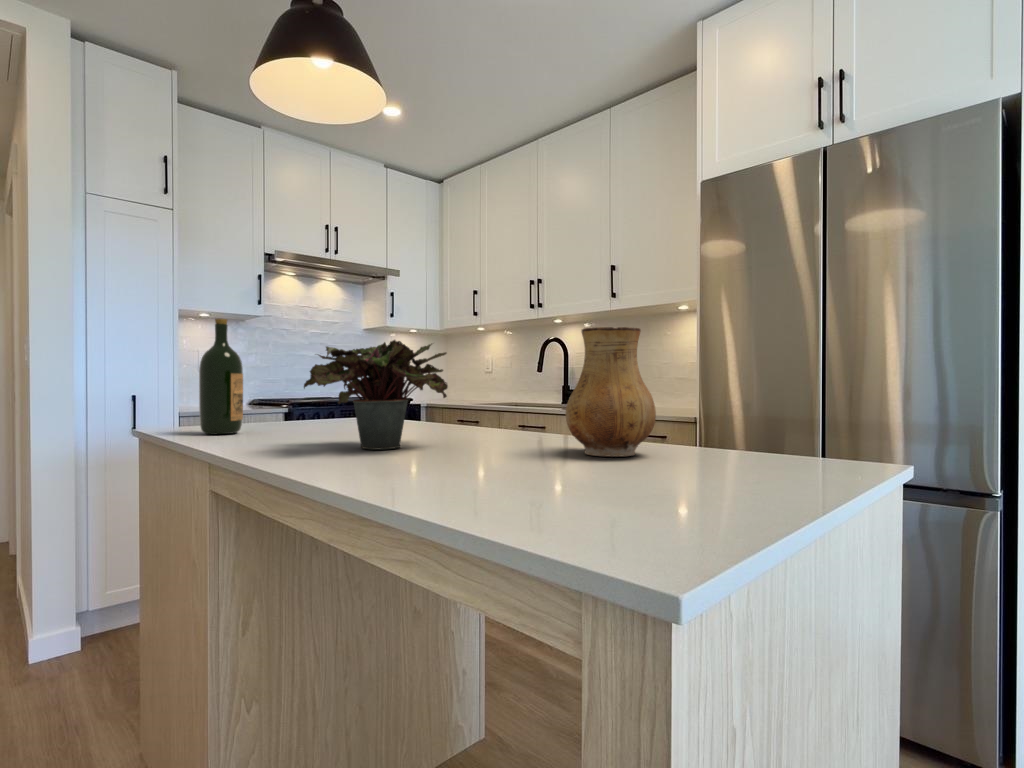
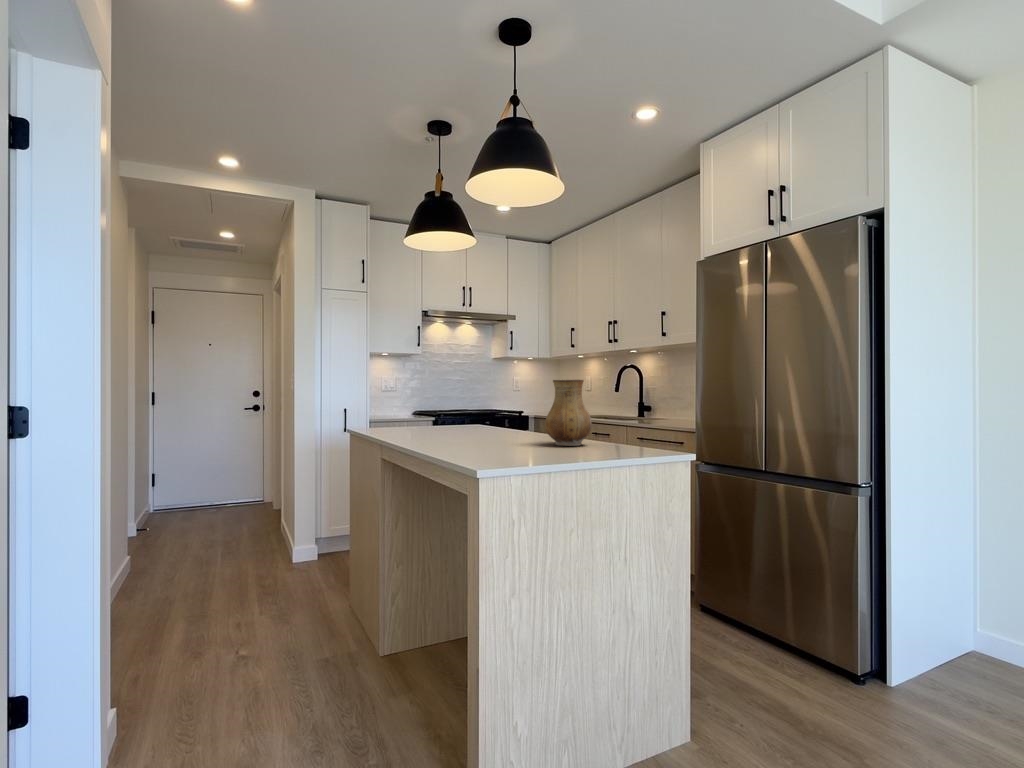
wine bottle: present [199,319,243,434] -> none [378,371,400,432]
potted plant: present [304,340,448,450] -> none [423,385,494,440]

